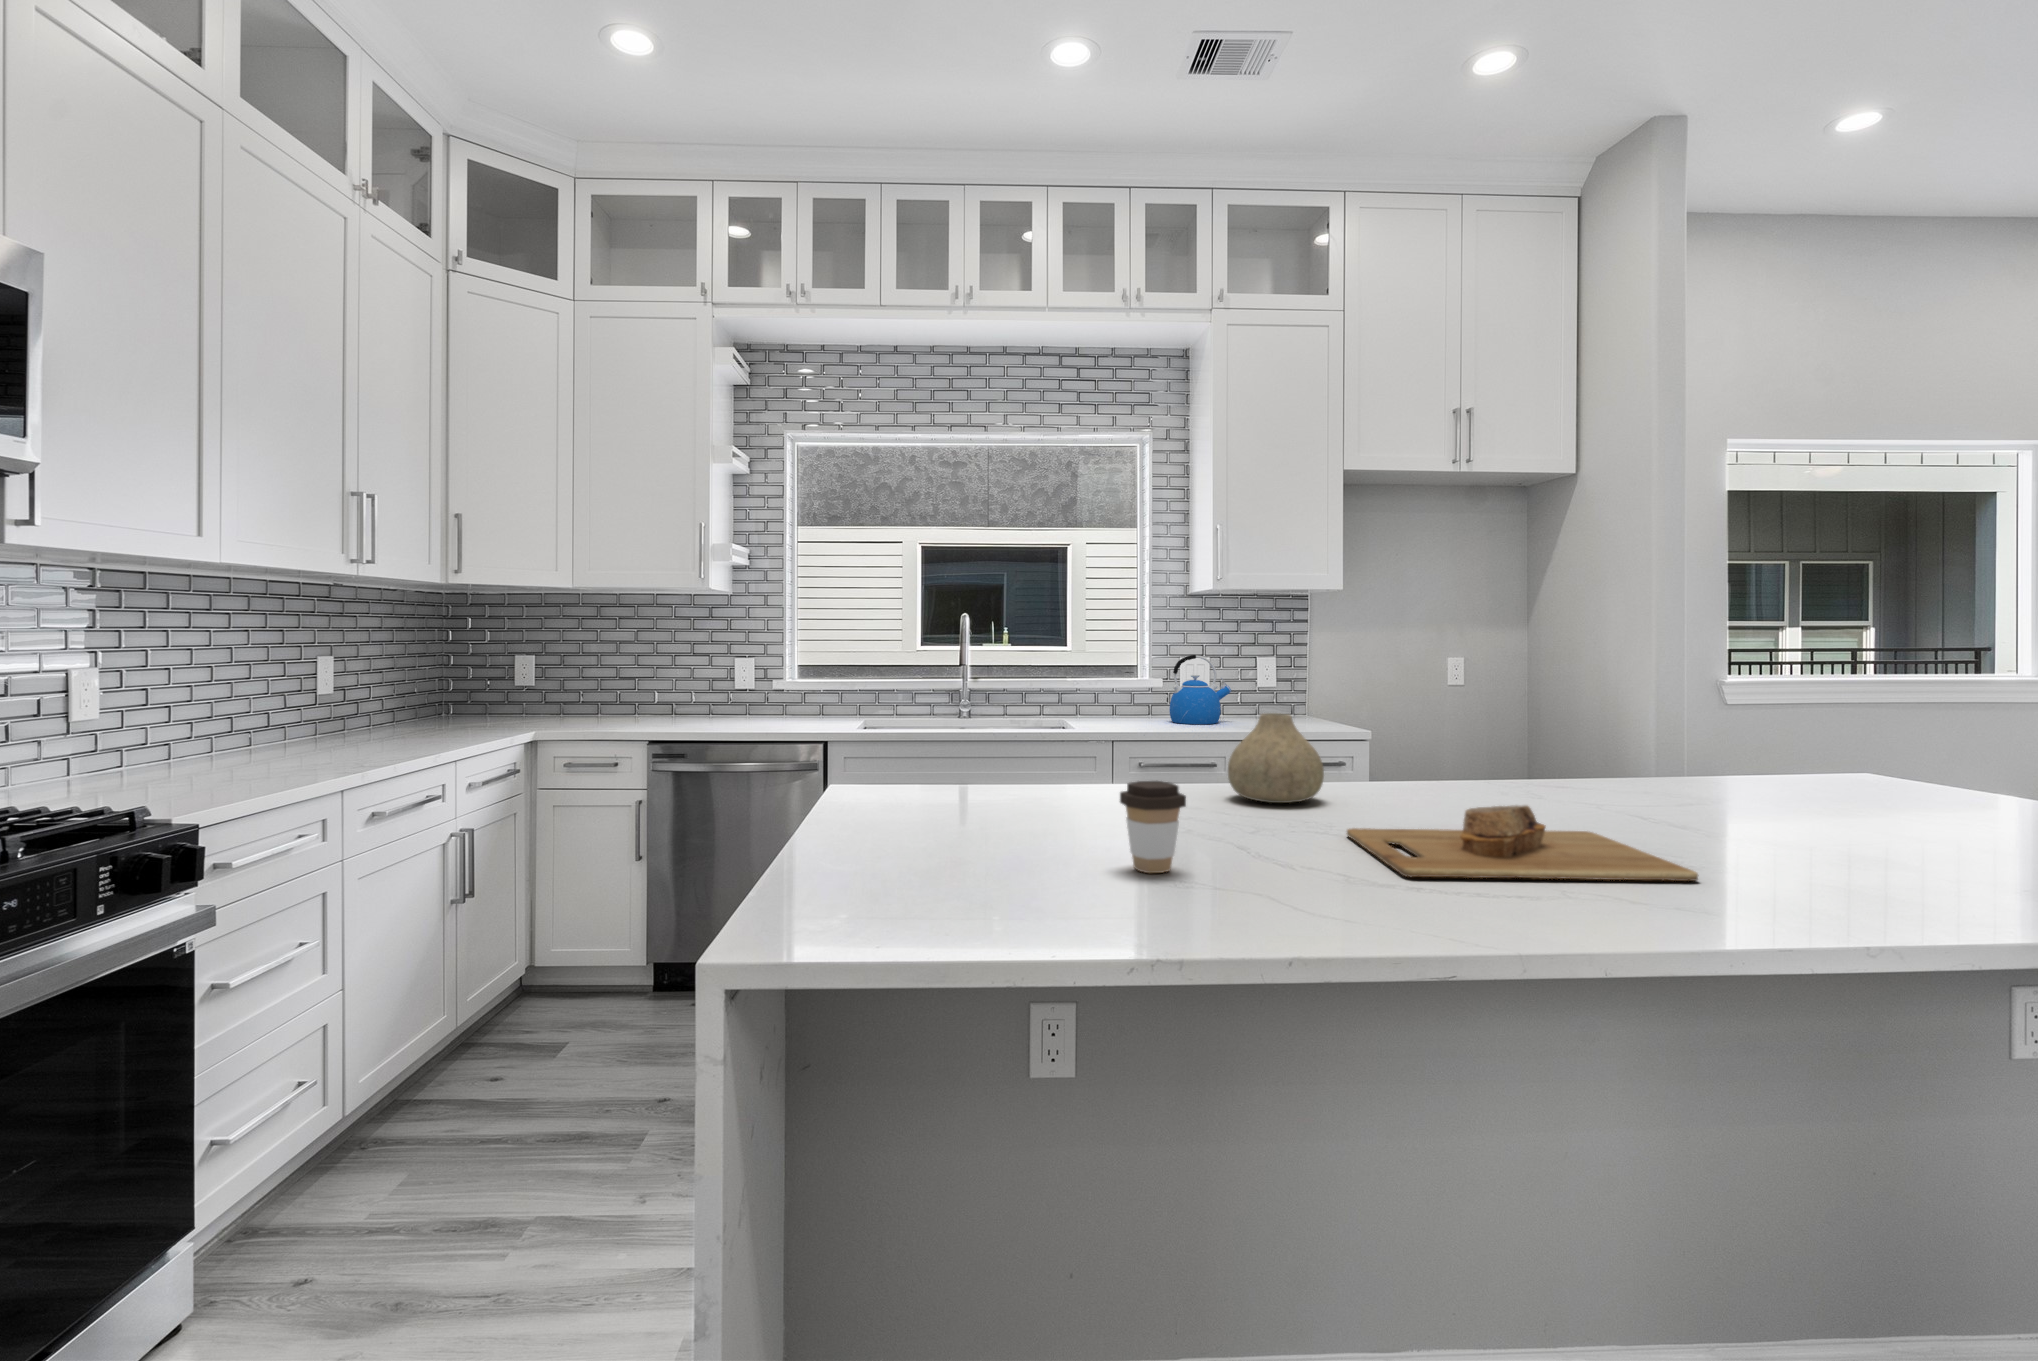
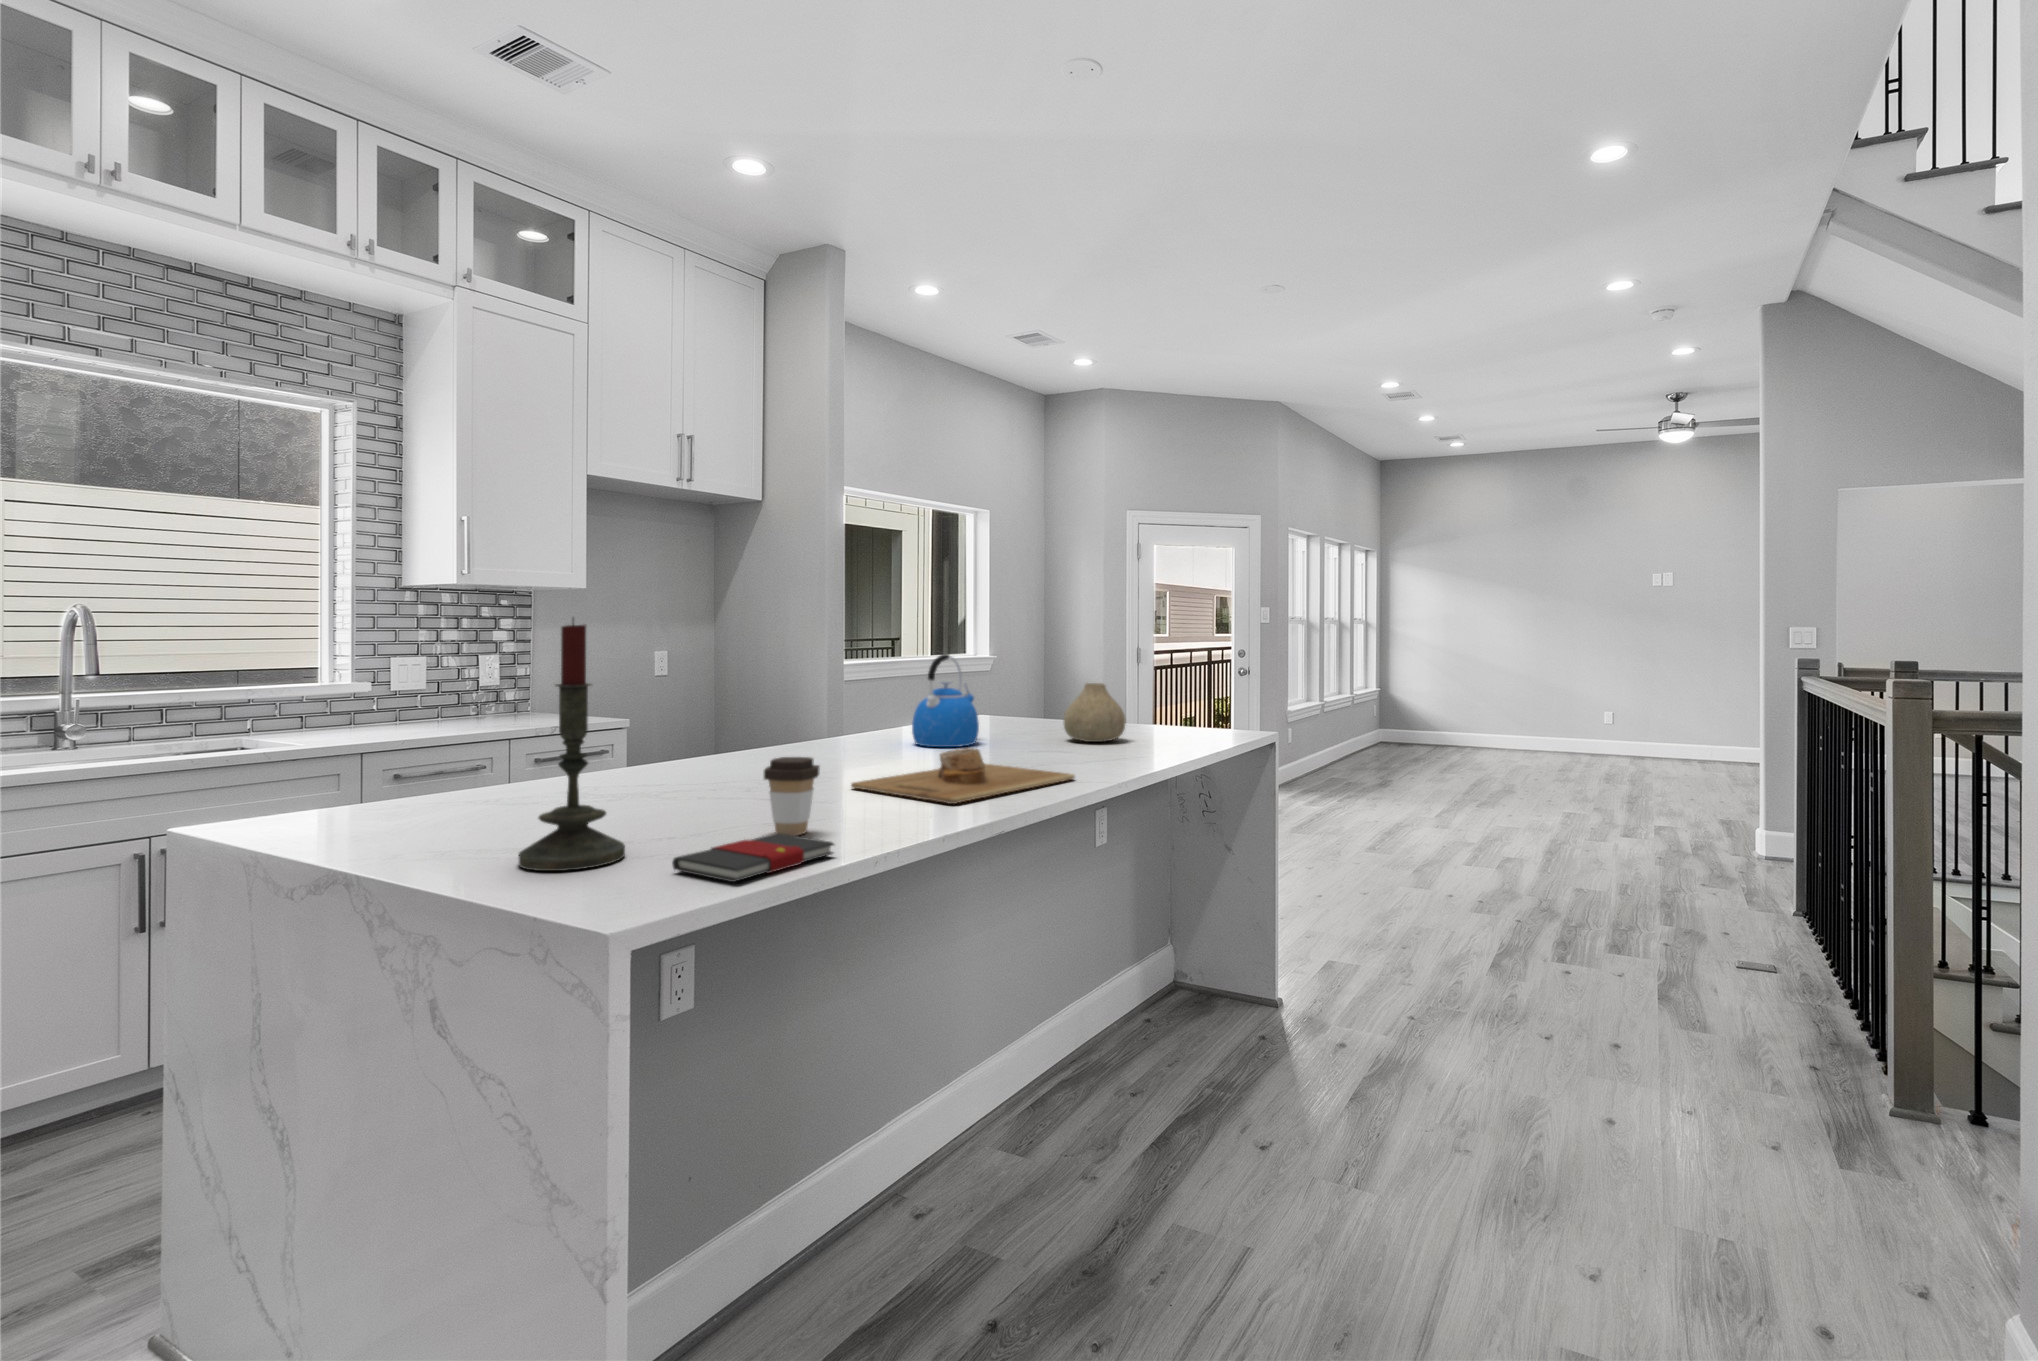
candle: none [897,621,988,862] -> present [519,623,625,871]
kettle: present [1170,655,1231,724] -> present [912,654,979,747]
vase: present [1228,713,1324,803] -> present [1064,683,1125,742]
book: none [966,864,1119,902] -> present [672,833,834,882]

